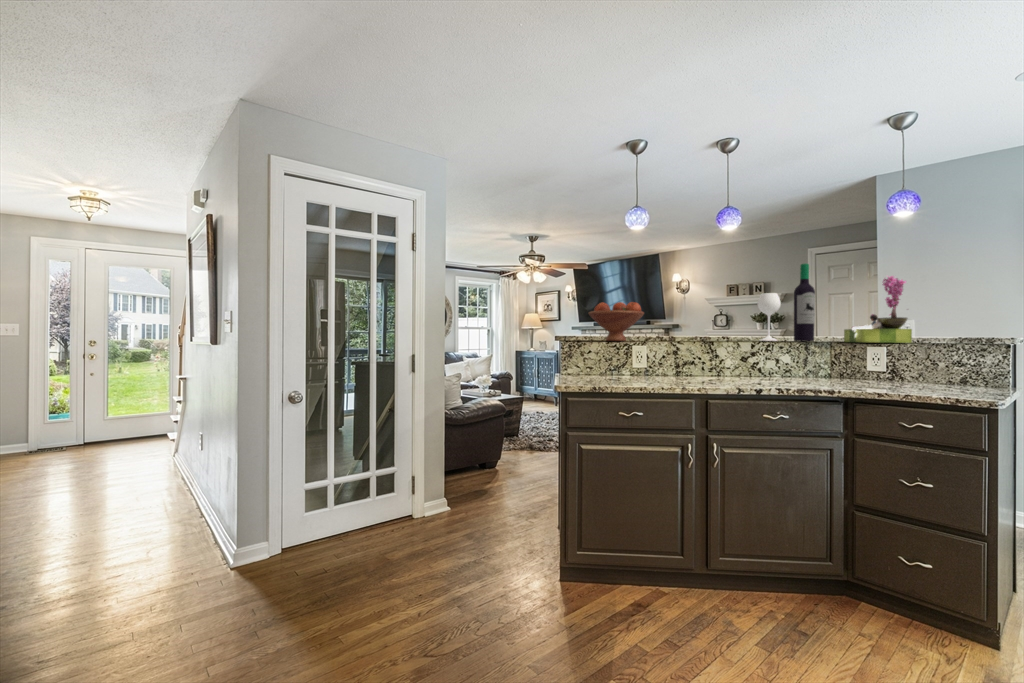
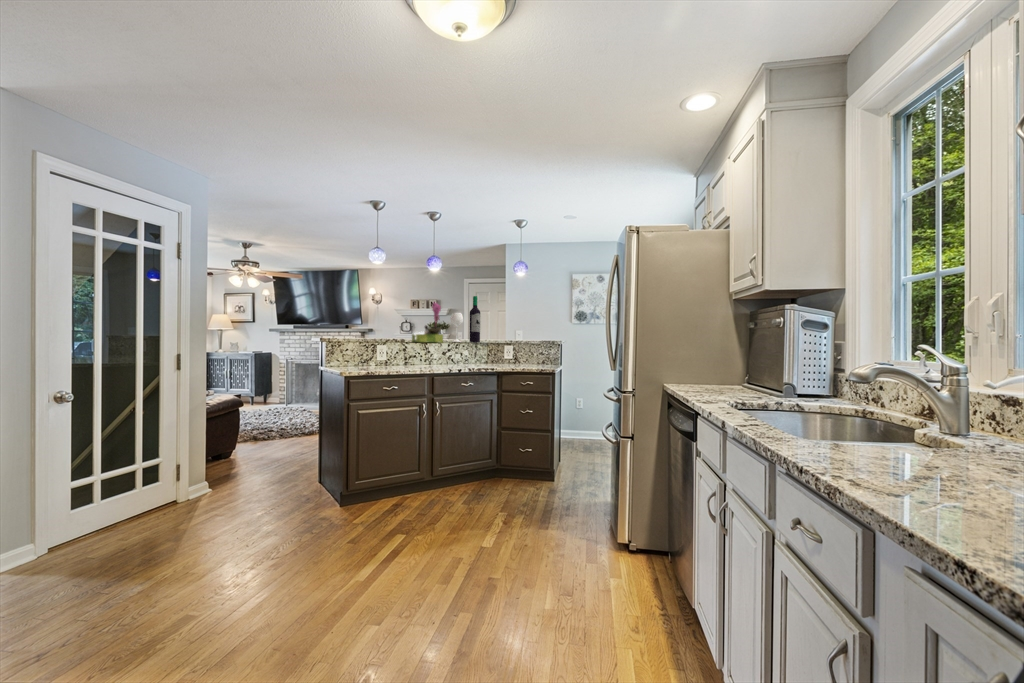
flower arrangement: present [844,276,912,343] -> present [412,303,443,343]
fruit bowl: present [589,302,644,341] -> none [344,314,385,342]

